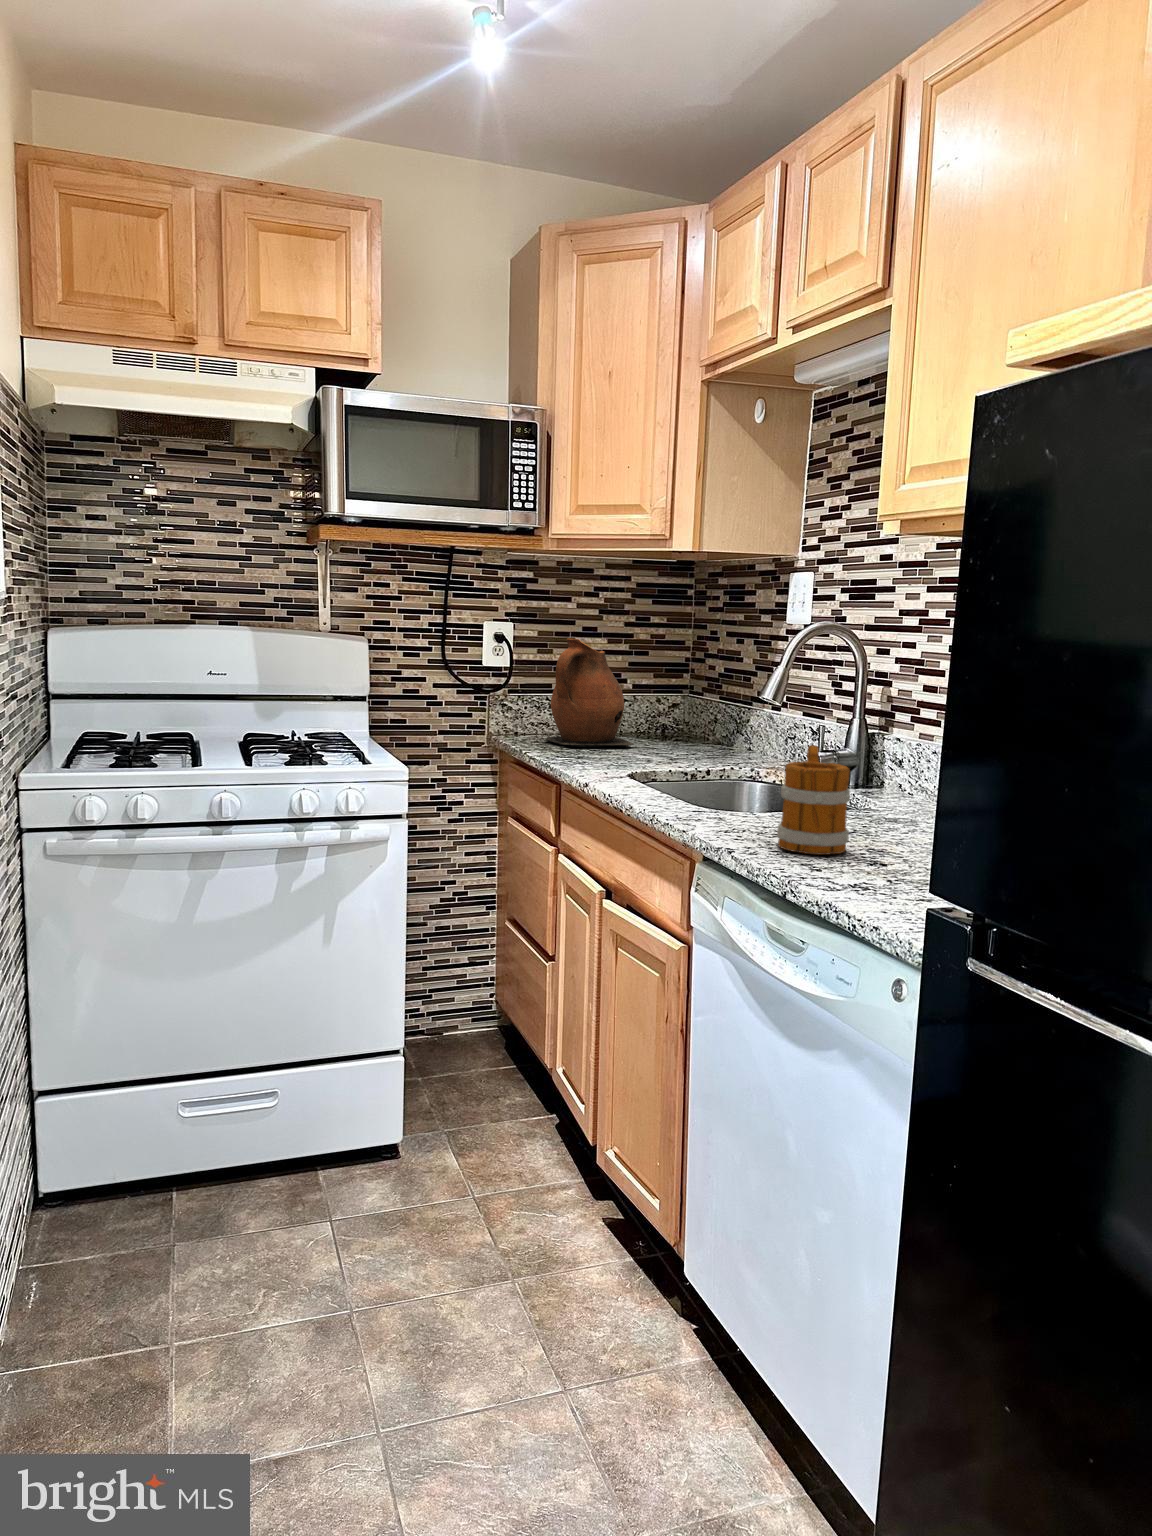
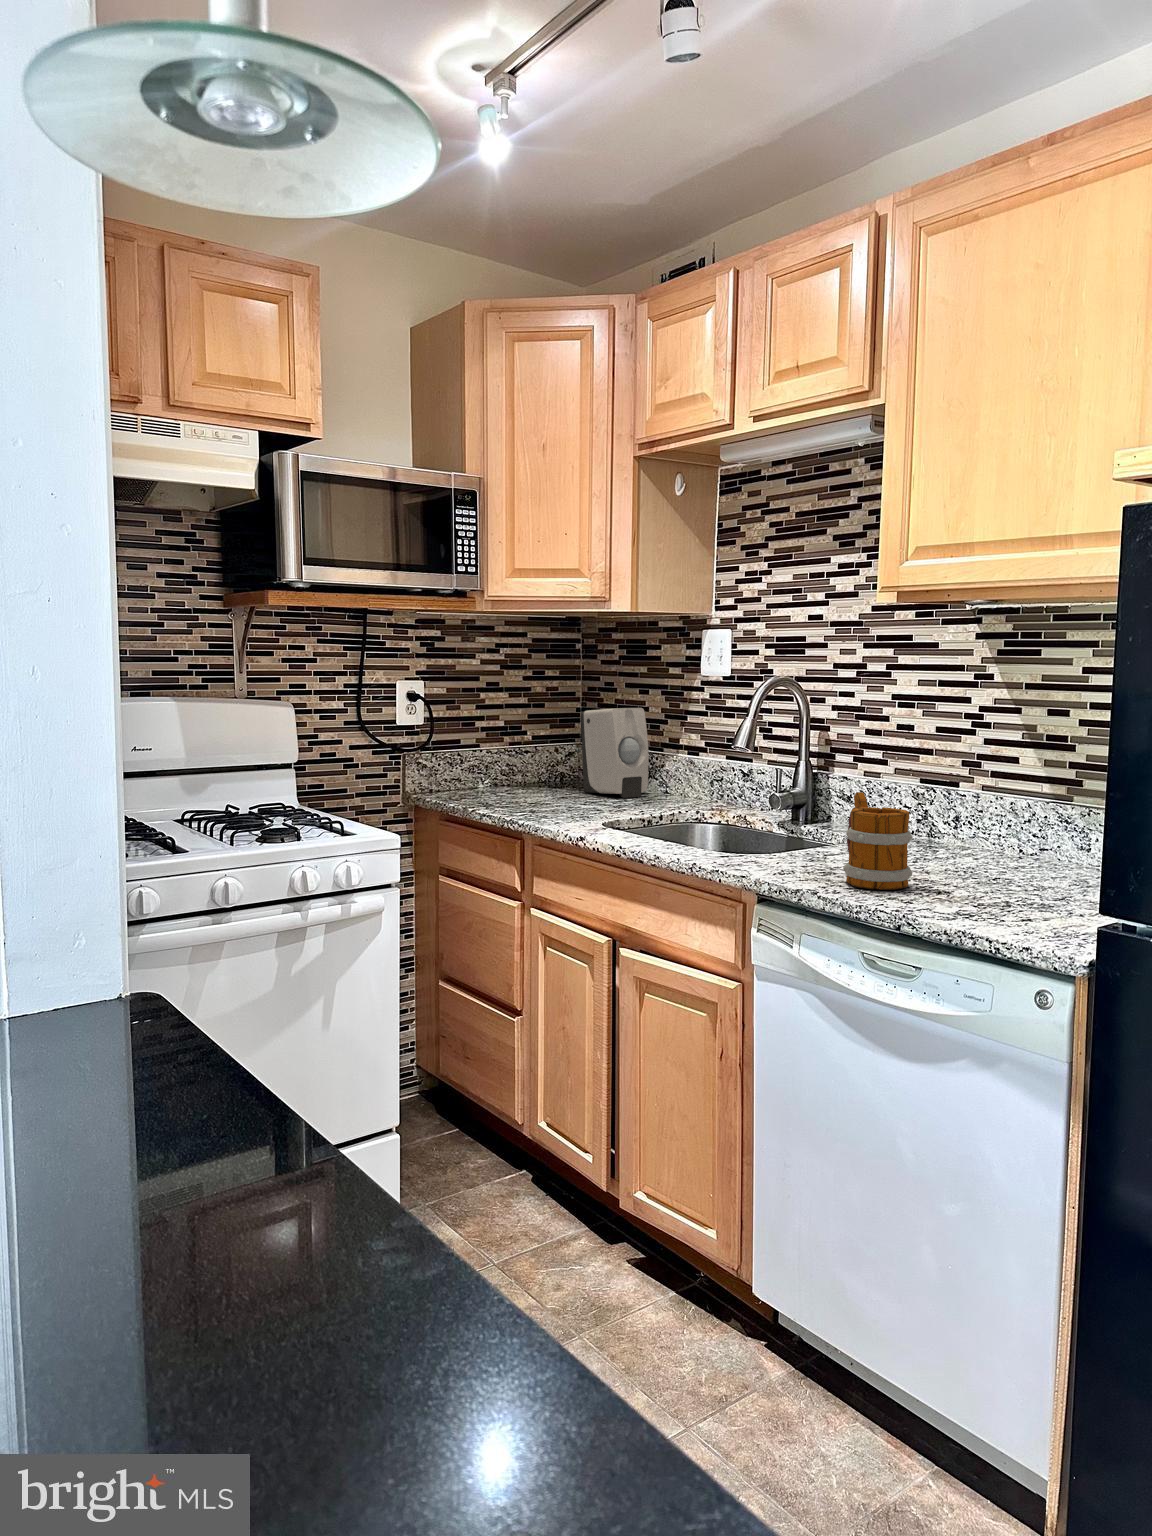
ceramic pitcher: present [542,639,634,747] -> none [470,697,565,801]
soap dispenser: none [665,655,729,750] -> present [581,708,649,798]

